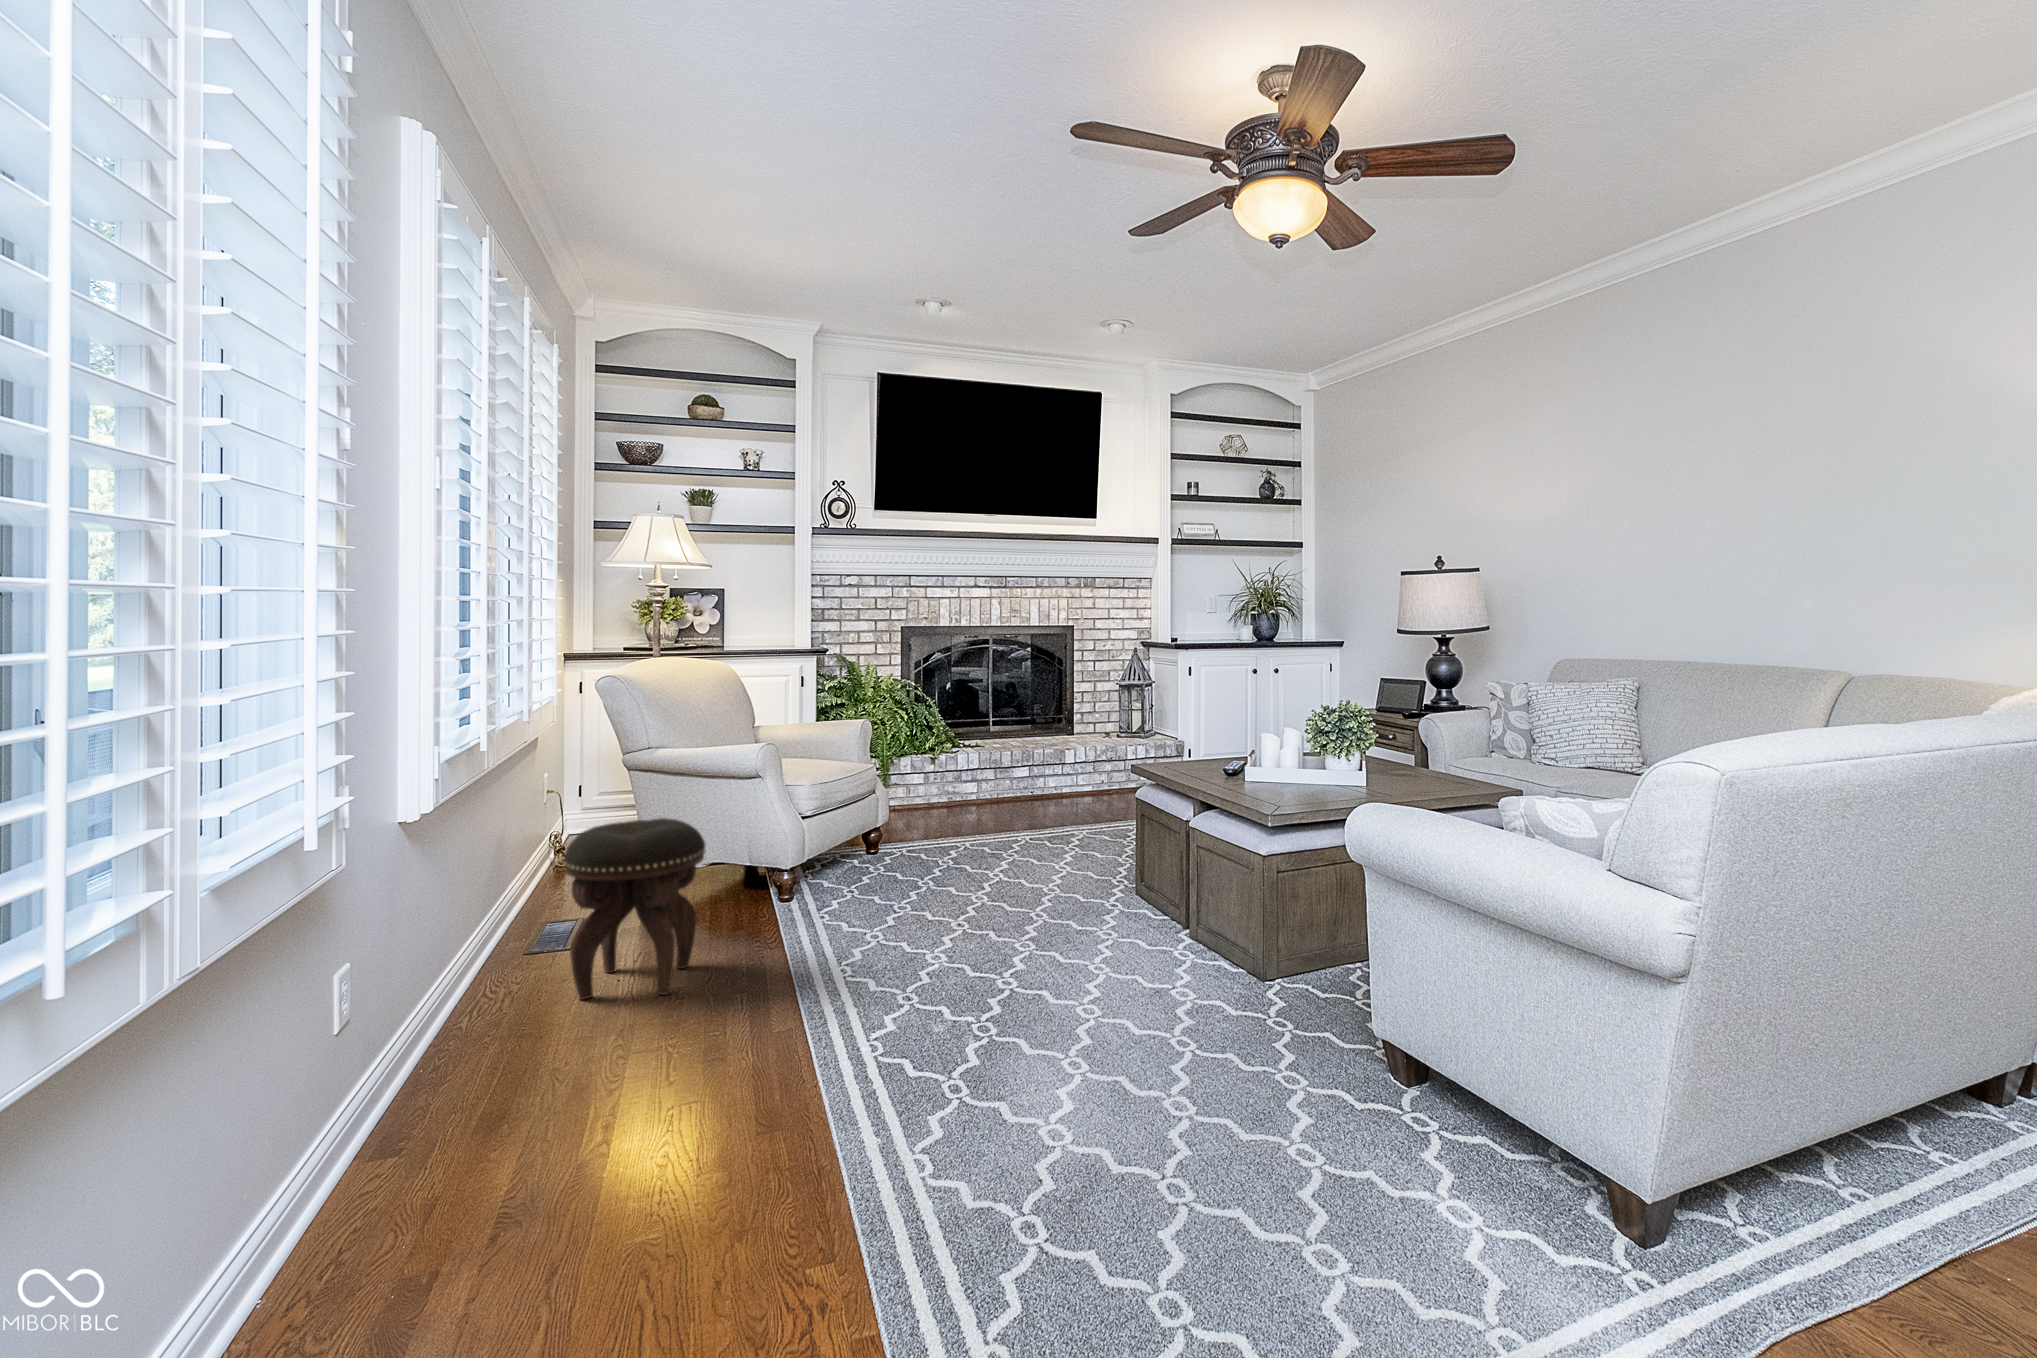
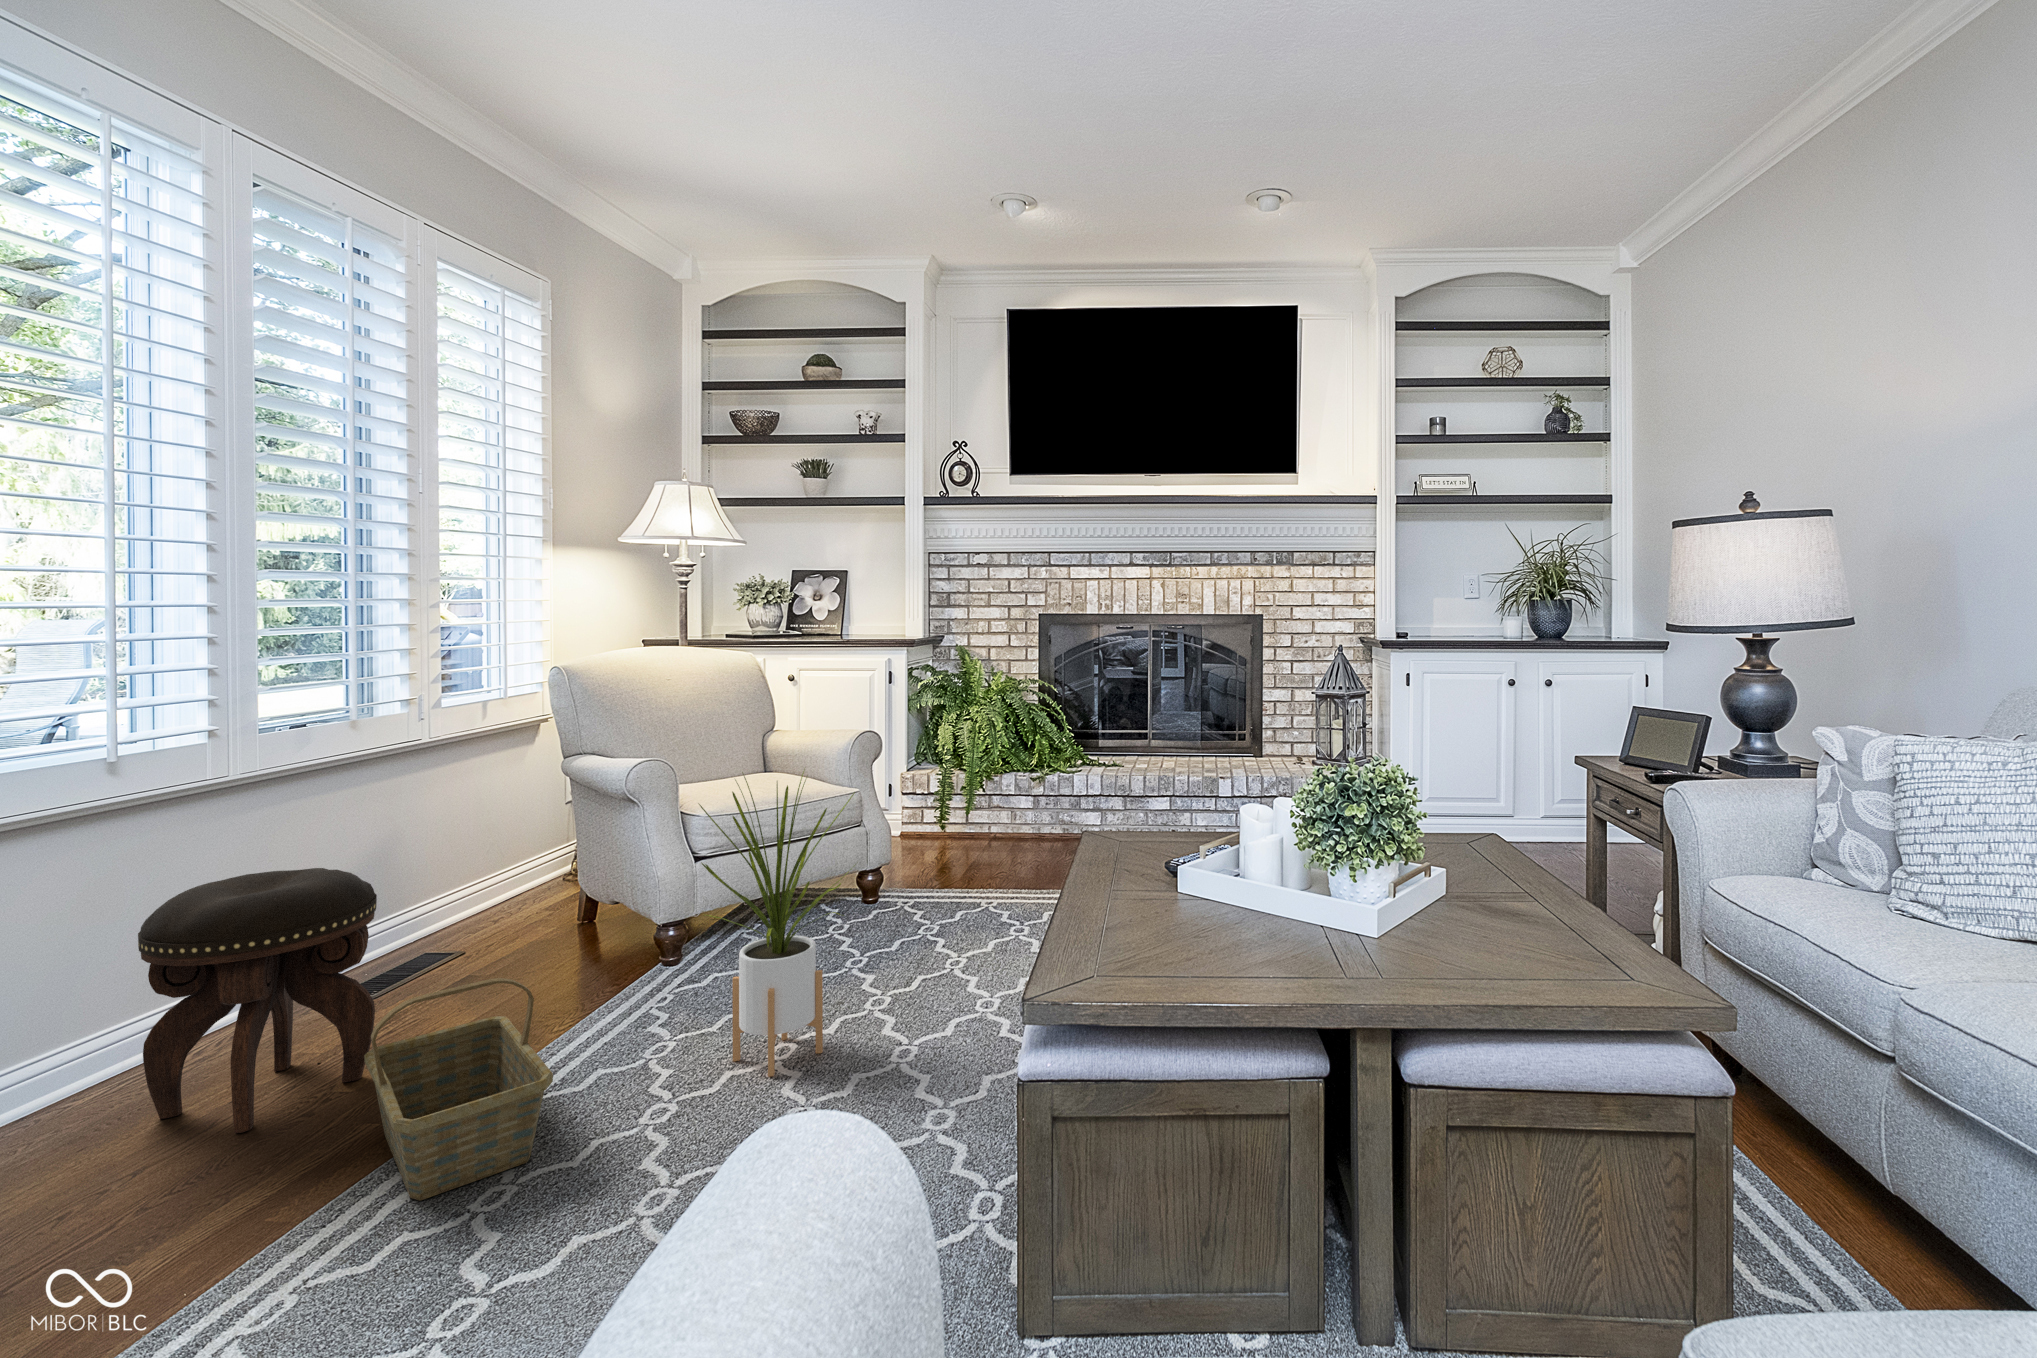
house plant: none [912,730,1015,928] -> present [699,769,855,1076]
basket: none [756,868,911,994] -> present [364,978,553,1201]

